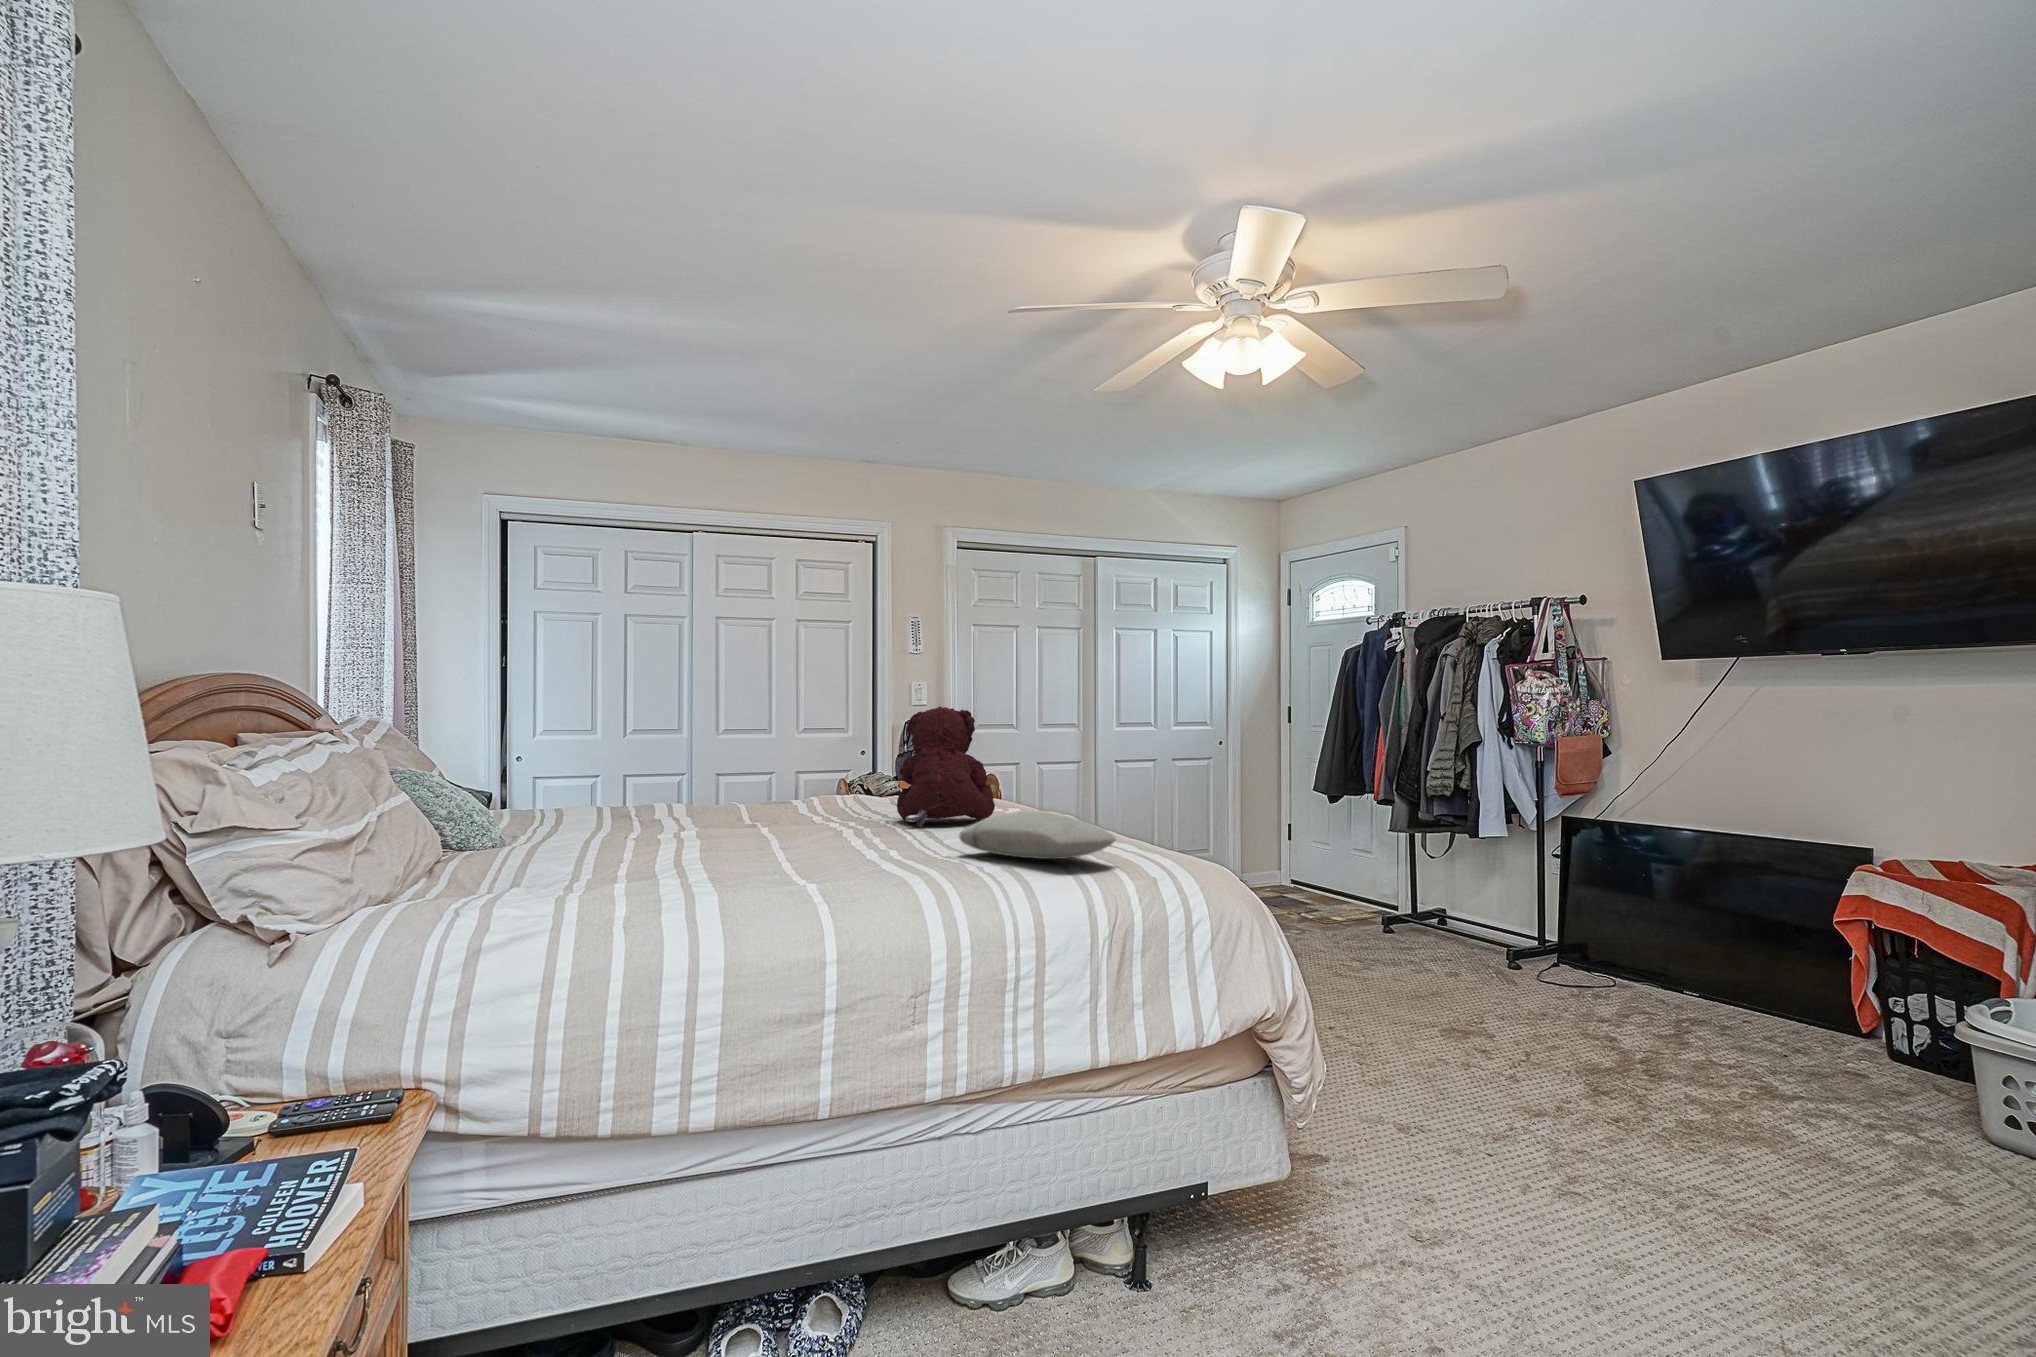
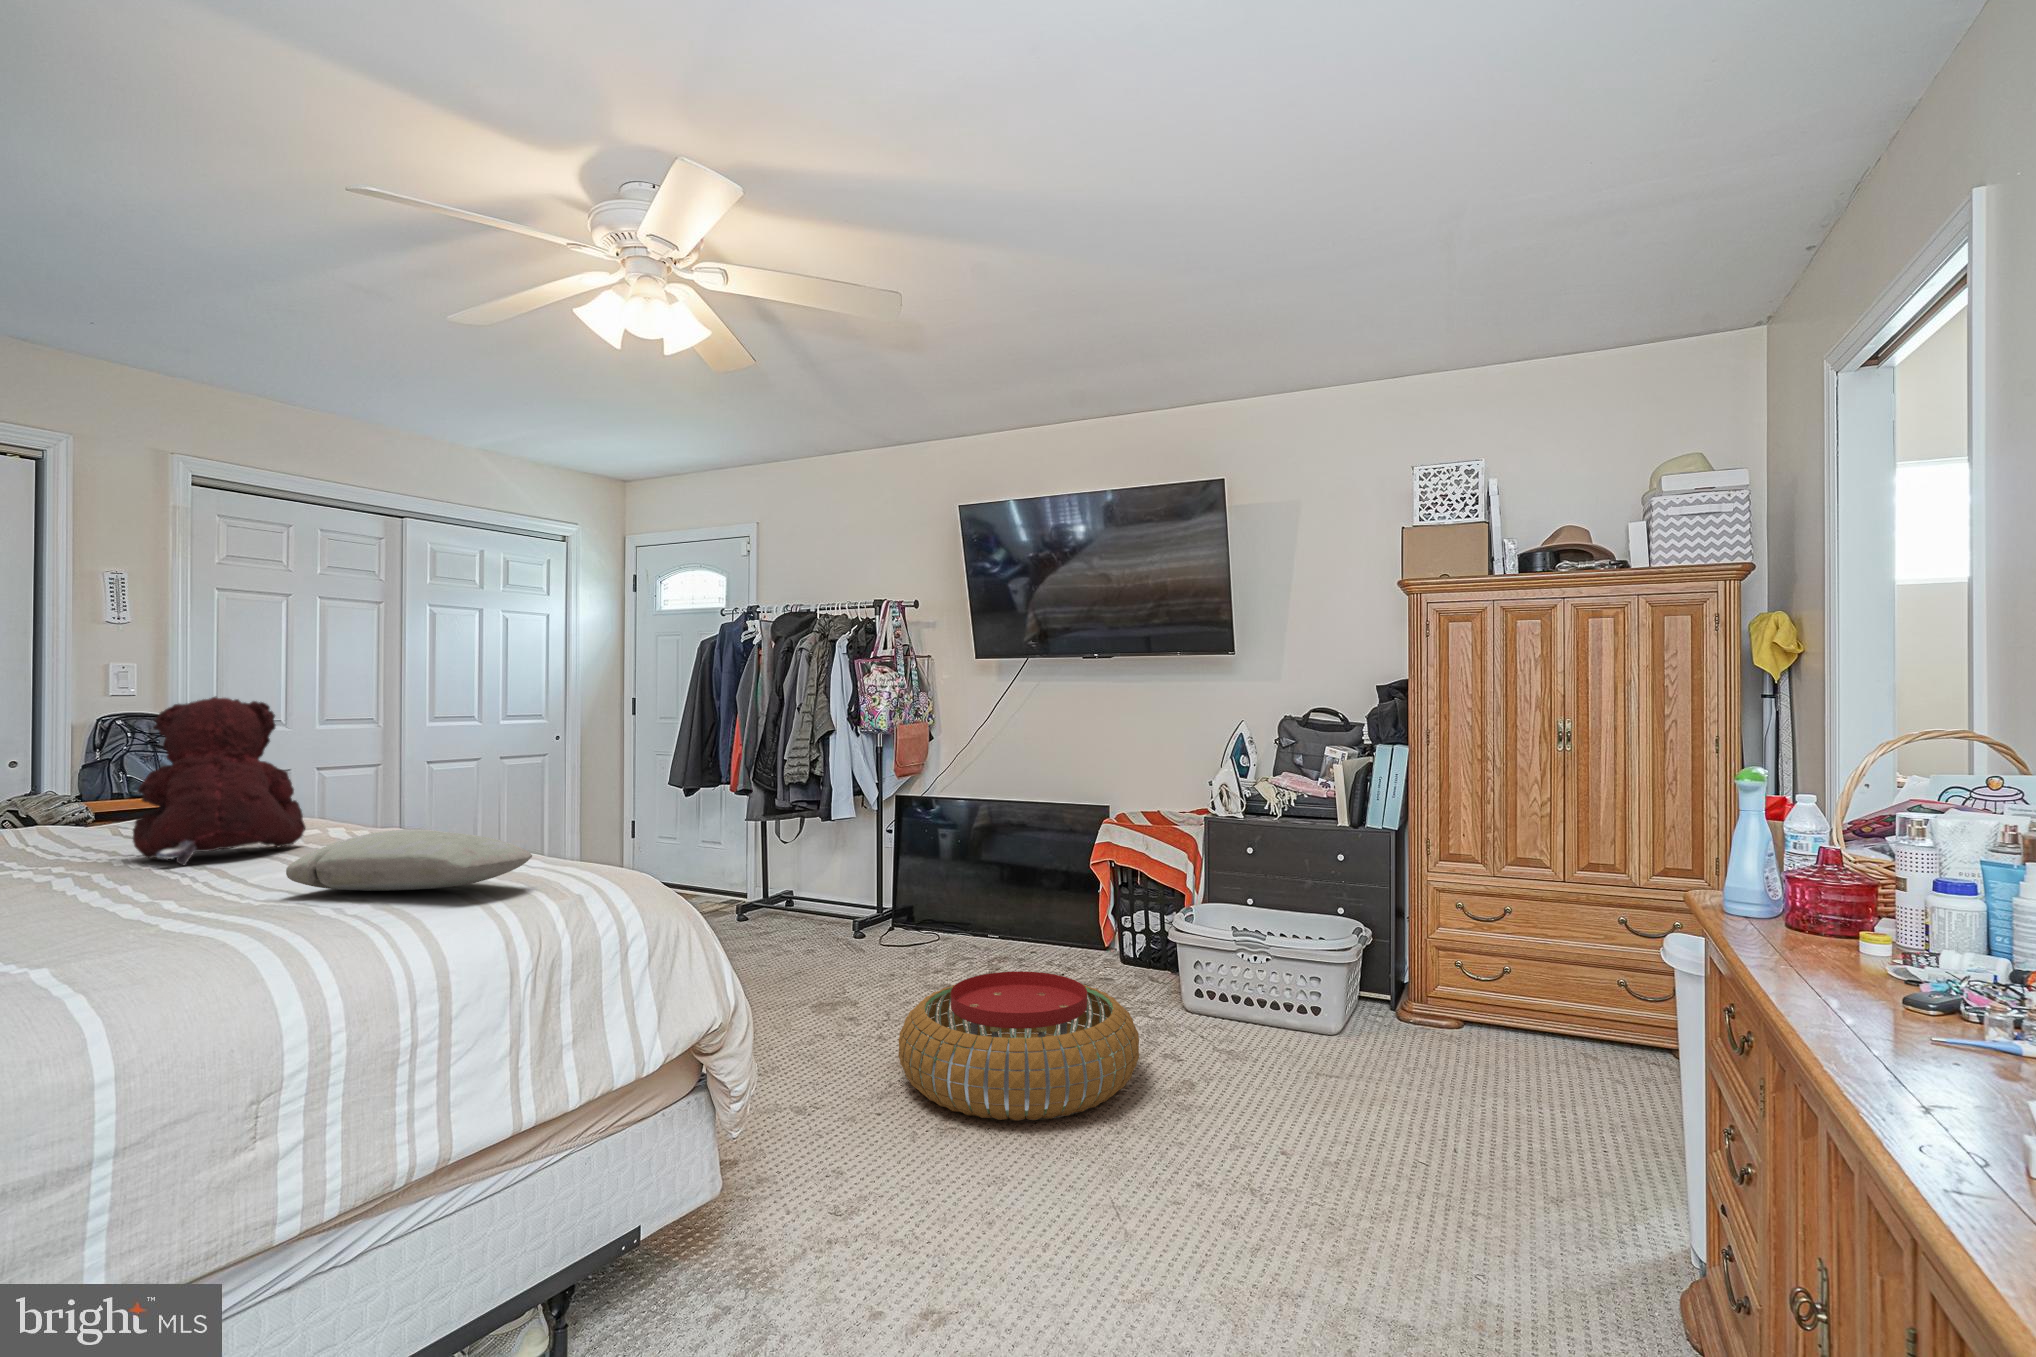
pouf: none [1520,1031,1874,1225] -> present [898,971,1139,1121]

